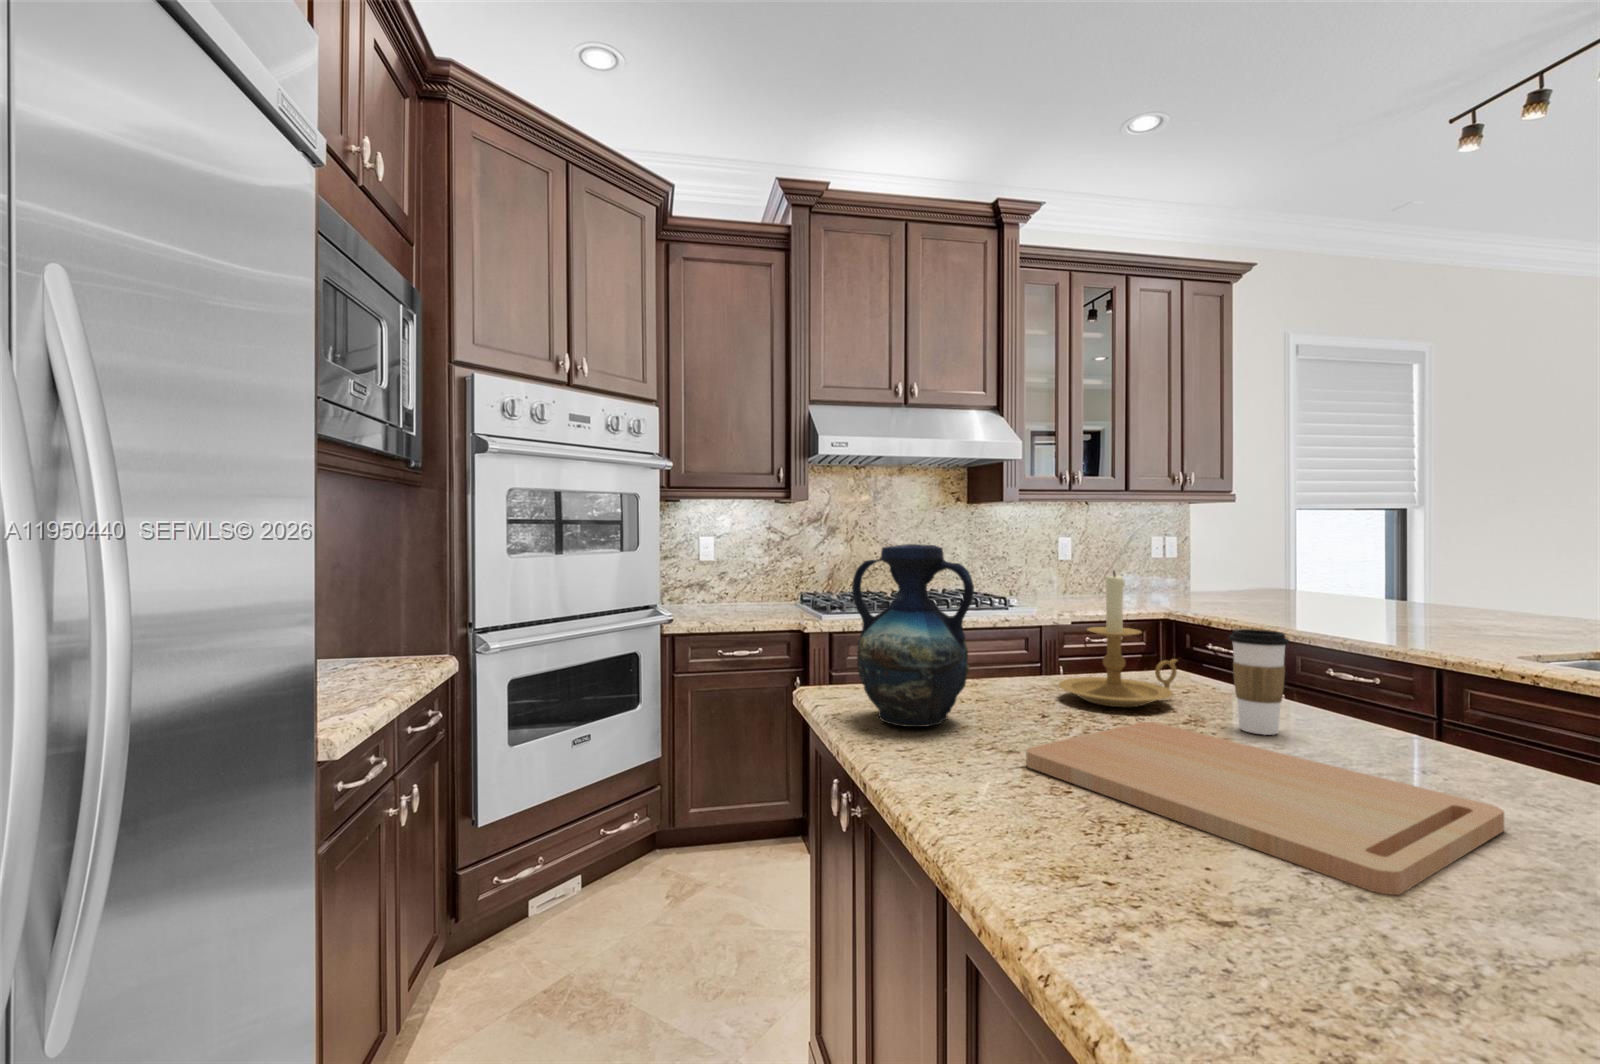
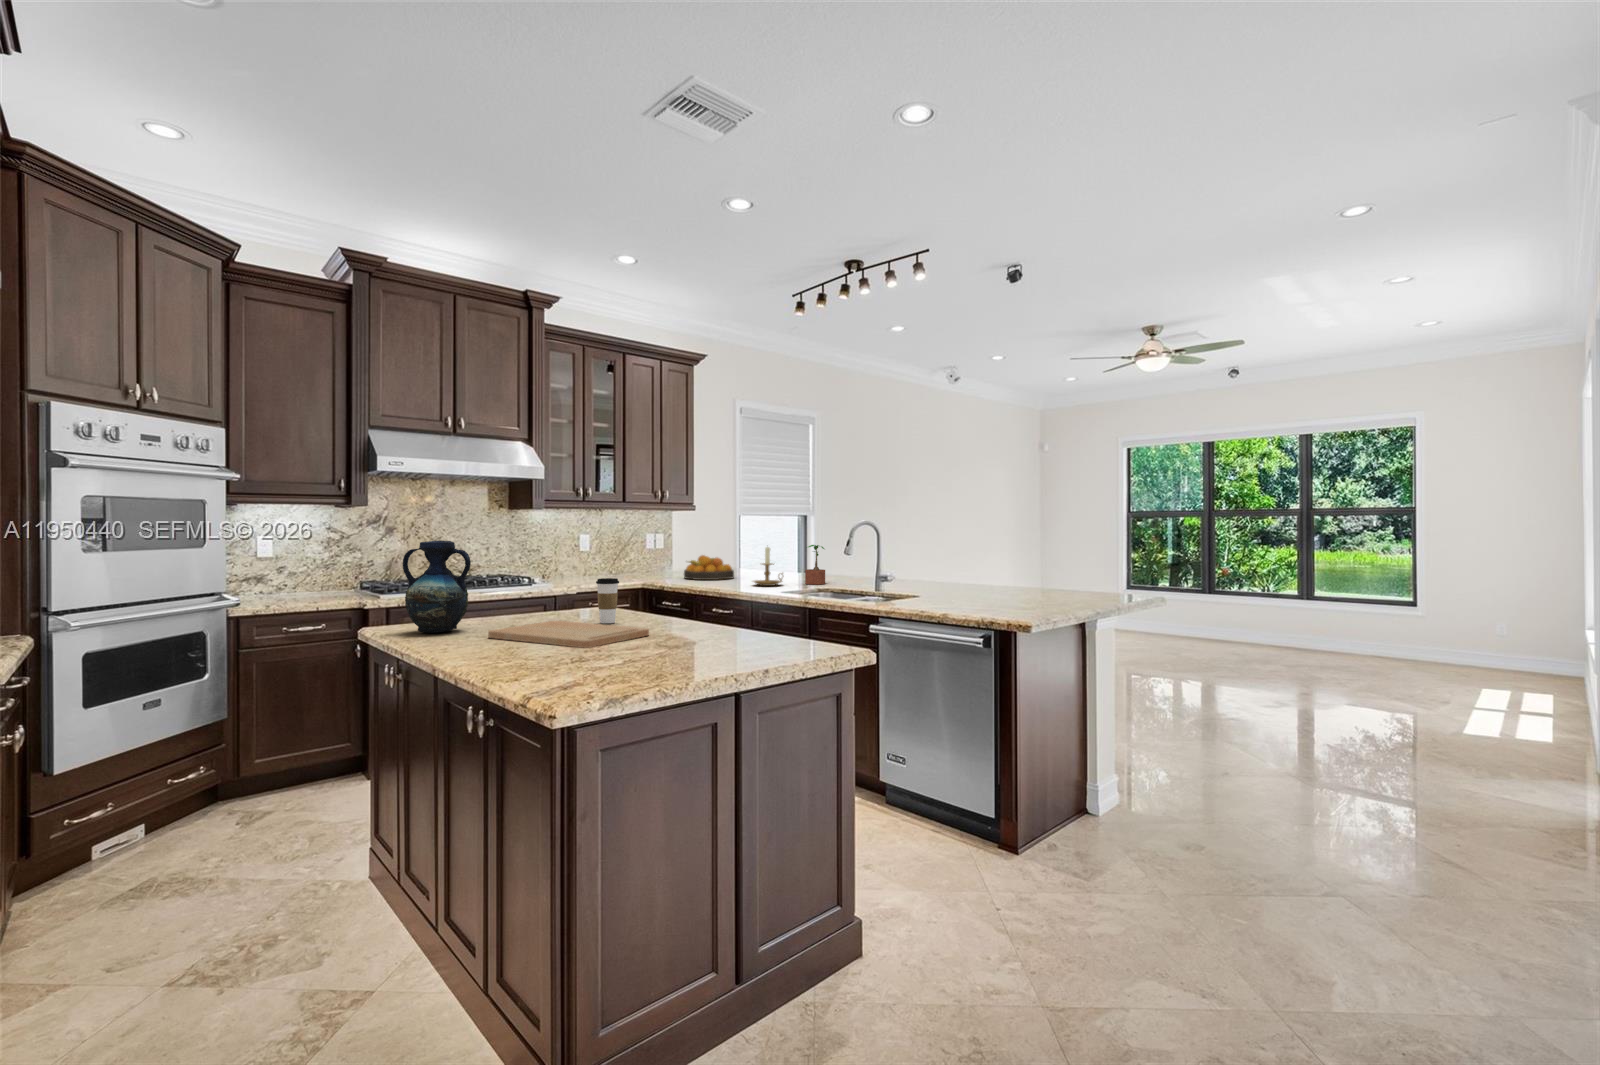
potted plant: none [1499,555,1559,631] -> present [805,545,825,585]
fruit bowl: none [1224,569,1318,609] -> present [684,555,734,580]
candle holder: present [1059,571,1177,707] -> present [754,547,783,586]

